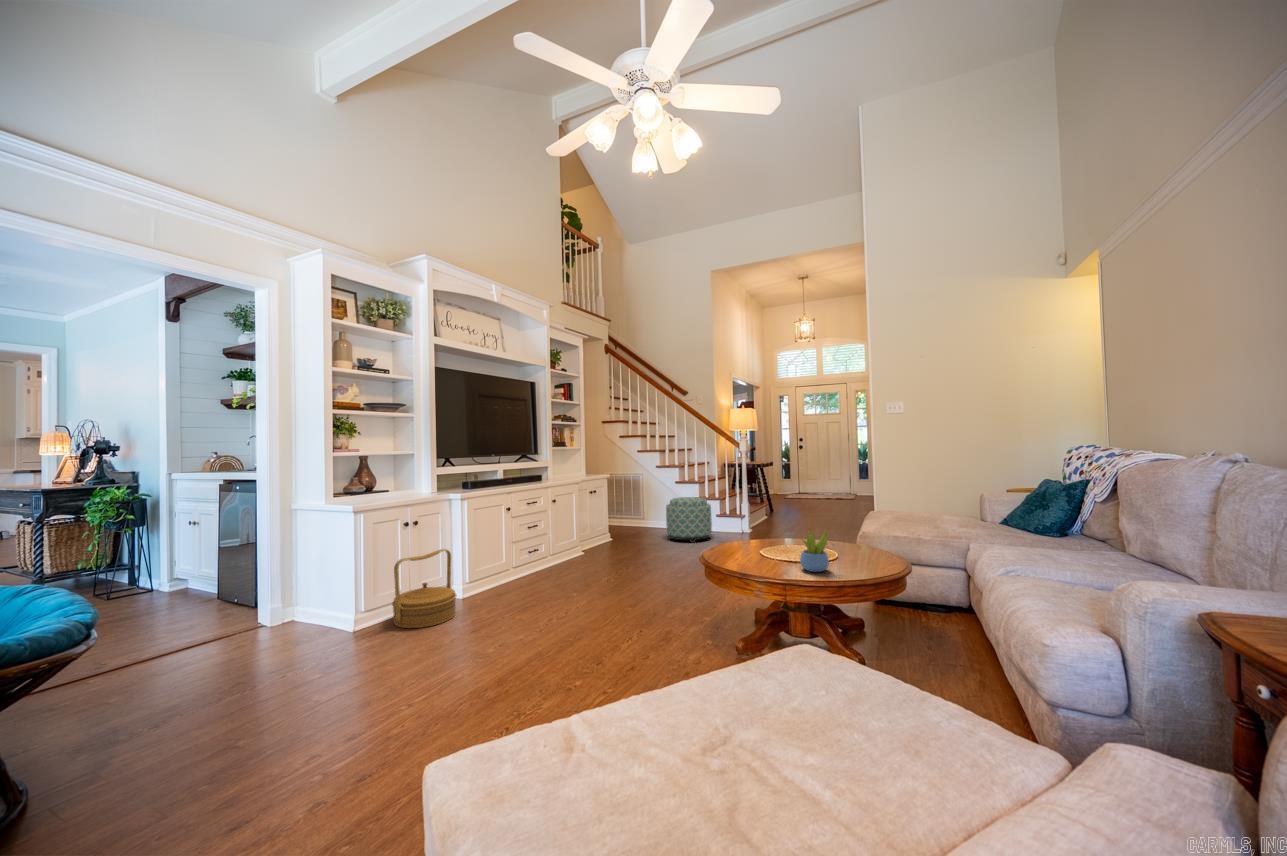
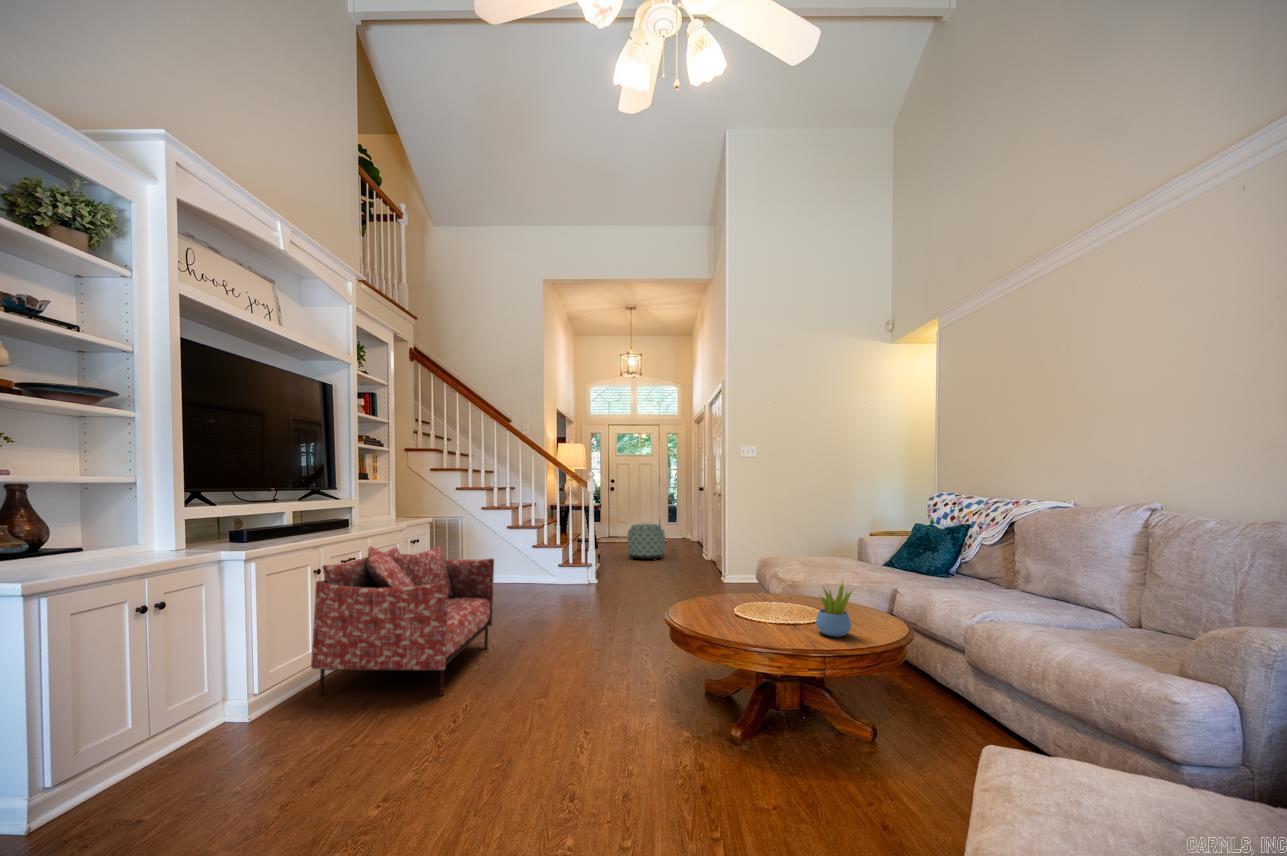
armchair: none [508,493,632,592] -> present [311,546,494,695]
ottoman: present [666,497,712,543] -> present [628,524,665,561]
woven basket: present [392,549,456,628] -> none [92,654,242,829]

